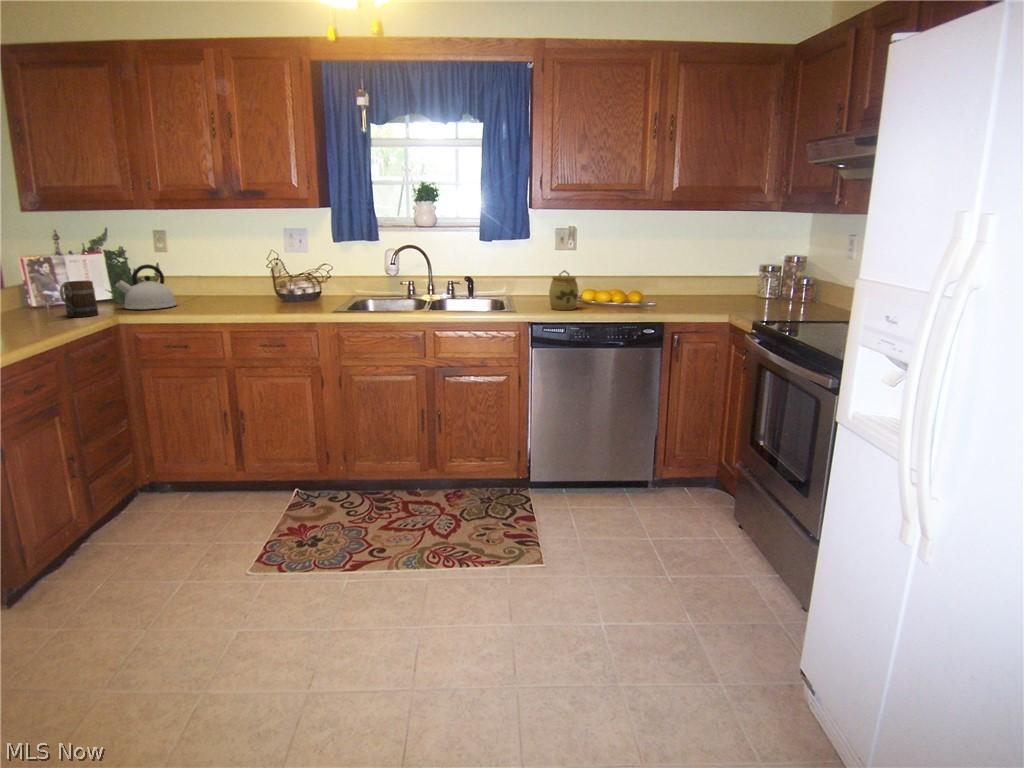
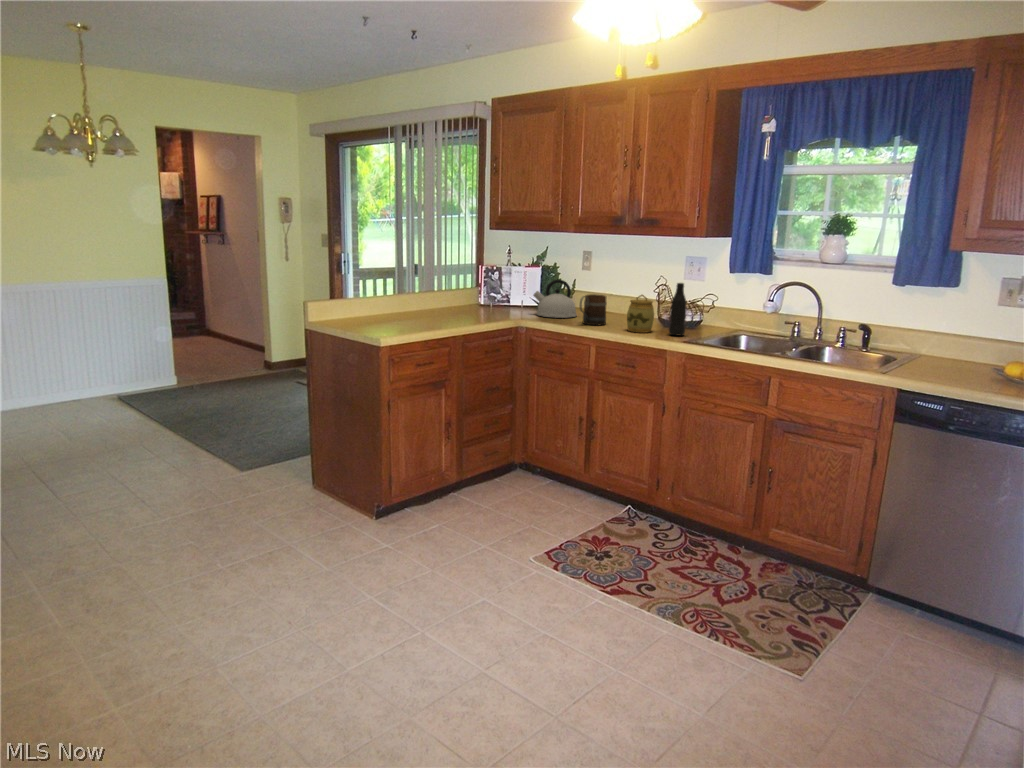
bottle: none [302,255,321,308] -> present [669,283,687,336]
jar: present [549,270,578,310] -> present [627,295,654,333]
mug: present [60,281,98,317] -> present [580,294,607,325]

